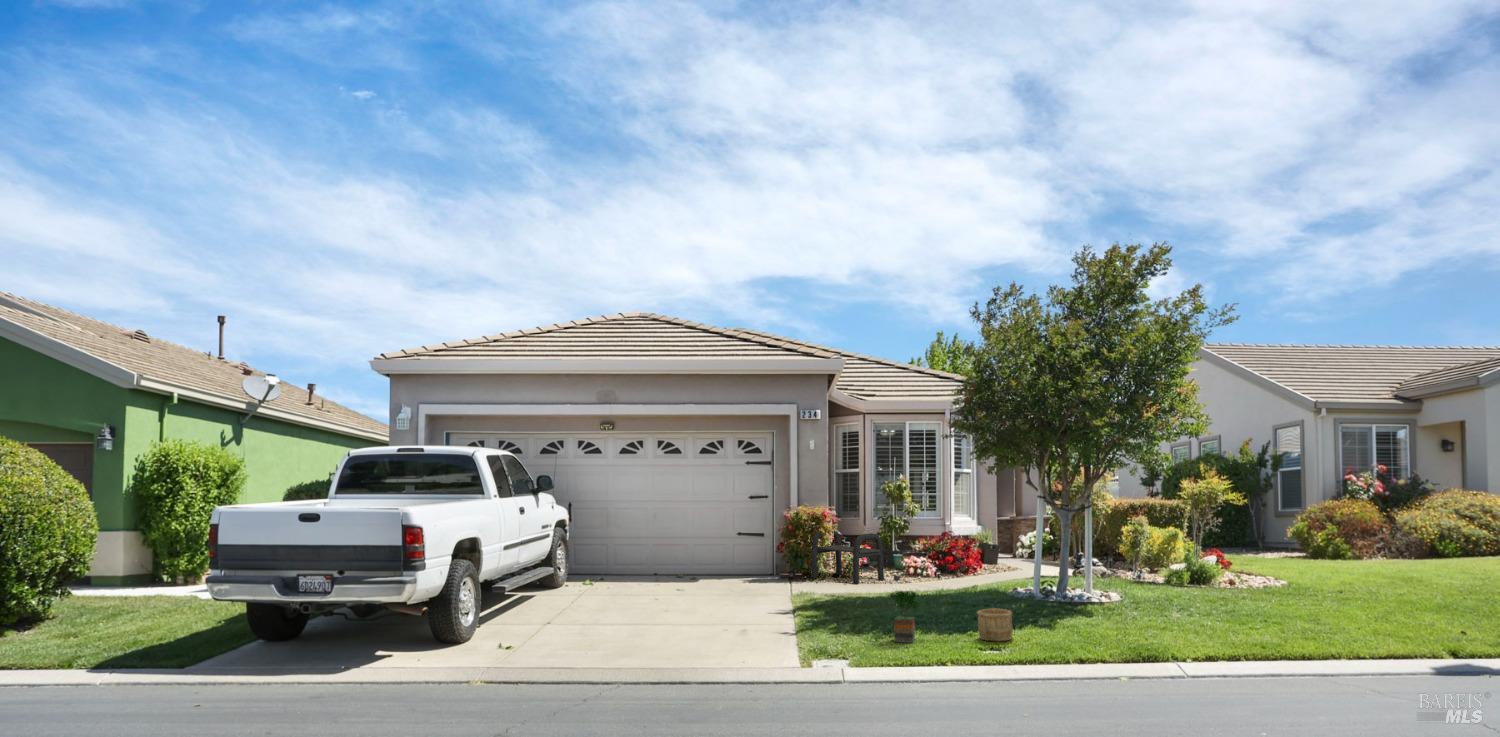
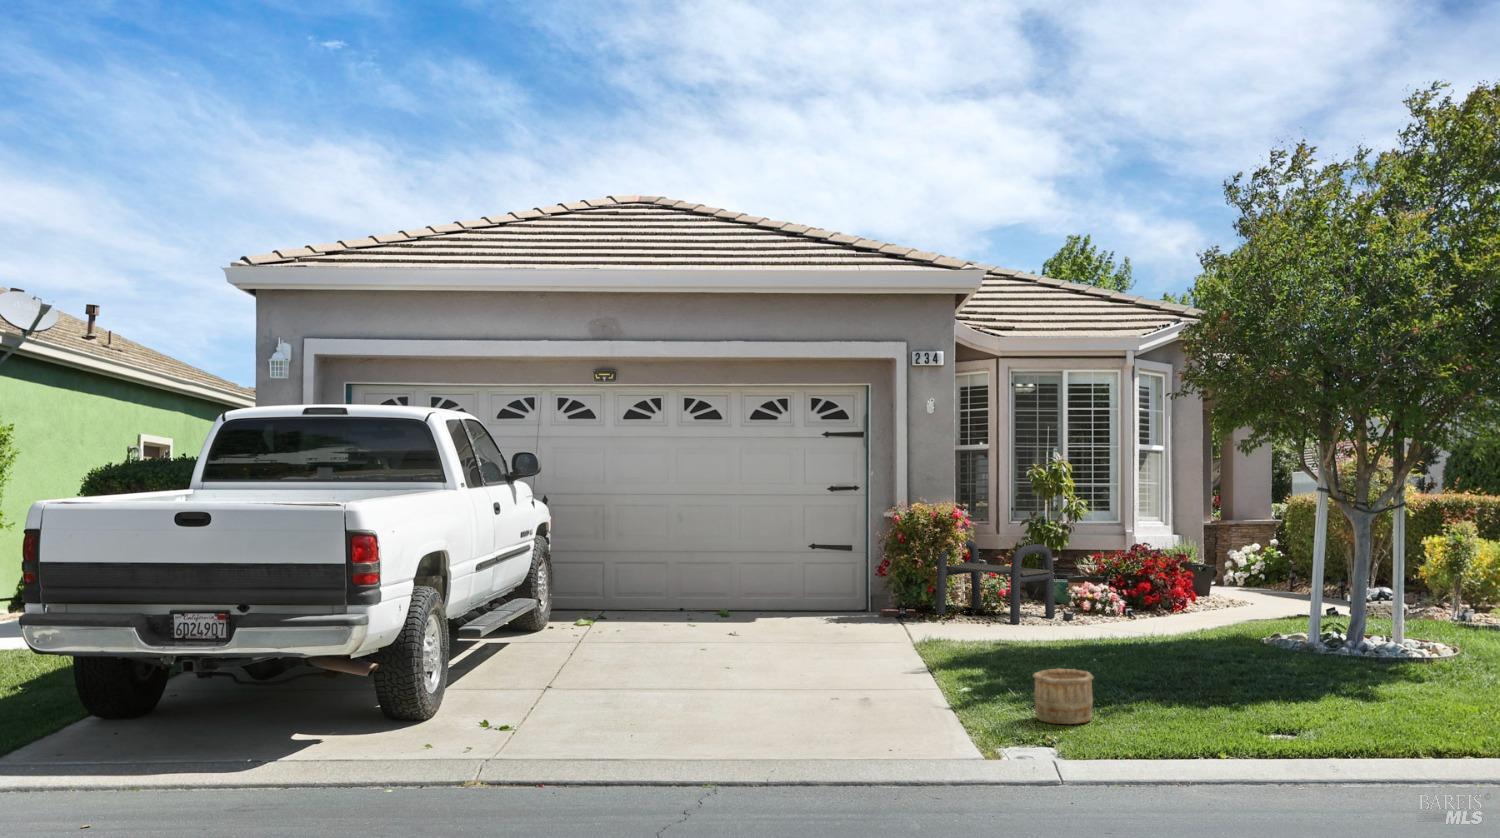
potted tree: present [890,591,921,643] -> none [1148,635,1209,724]
wooden bucket: present [977,608,1012,641] -> present [1033,669,1093,724]

